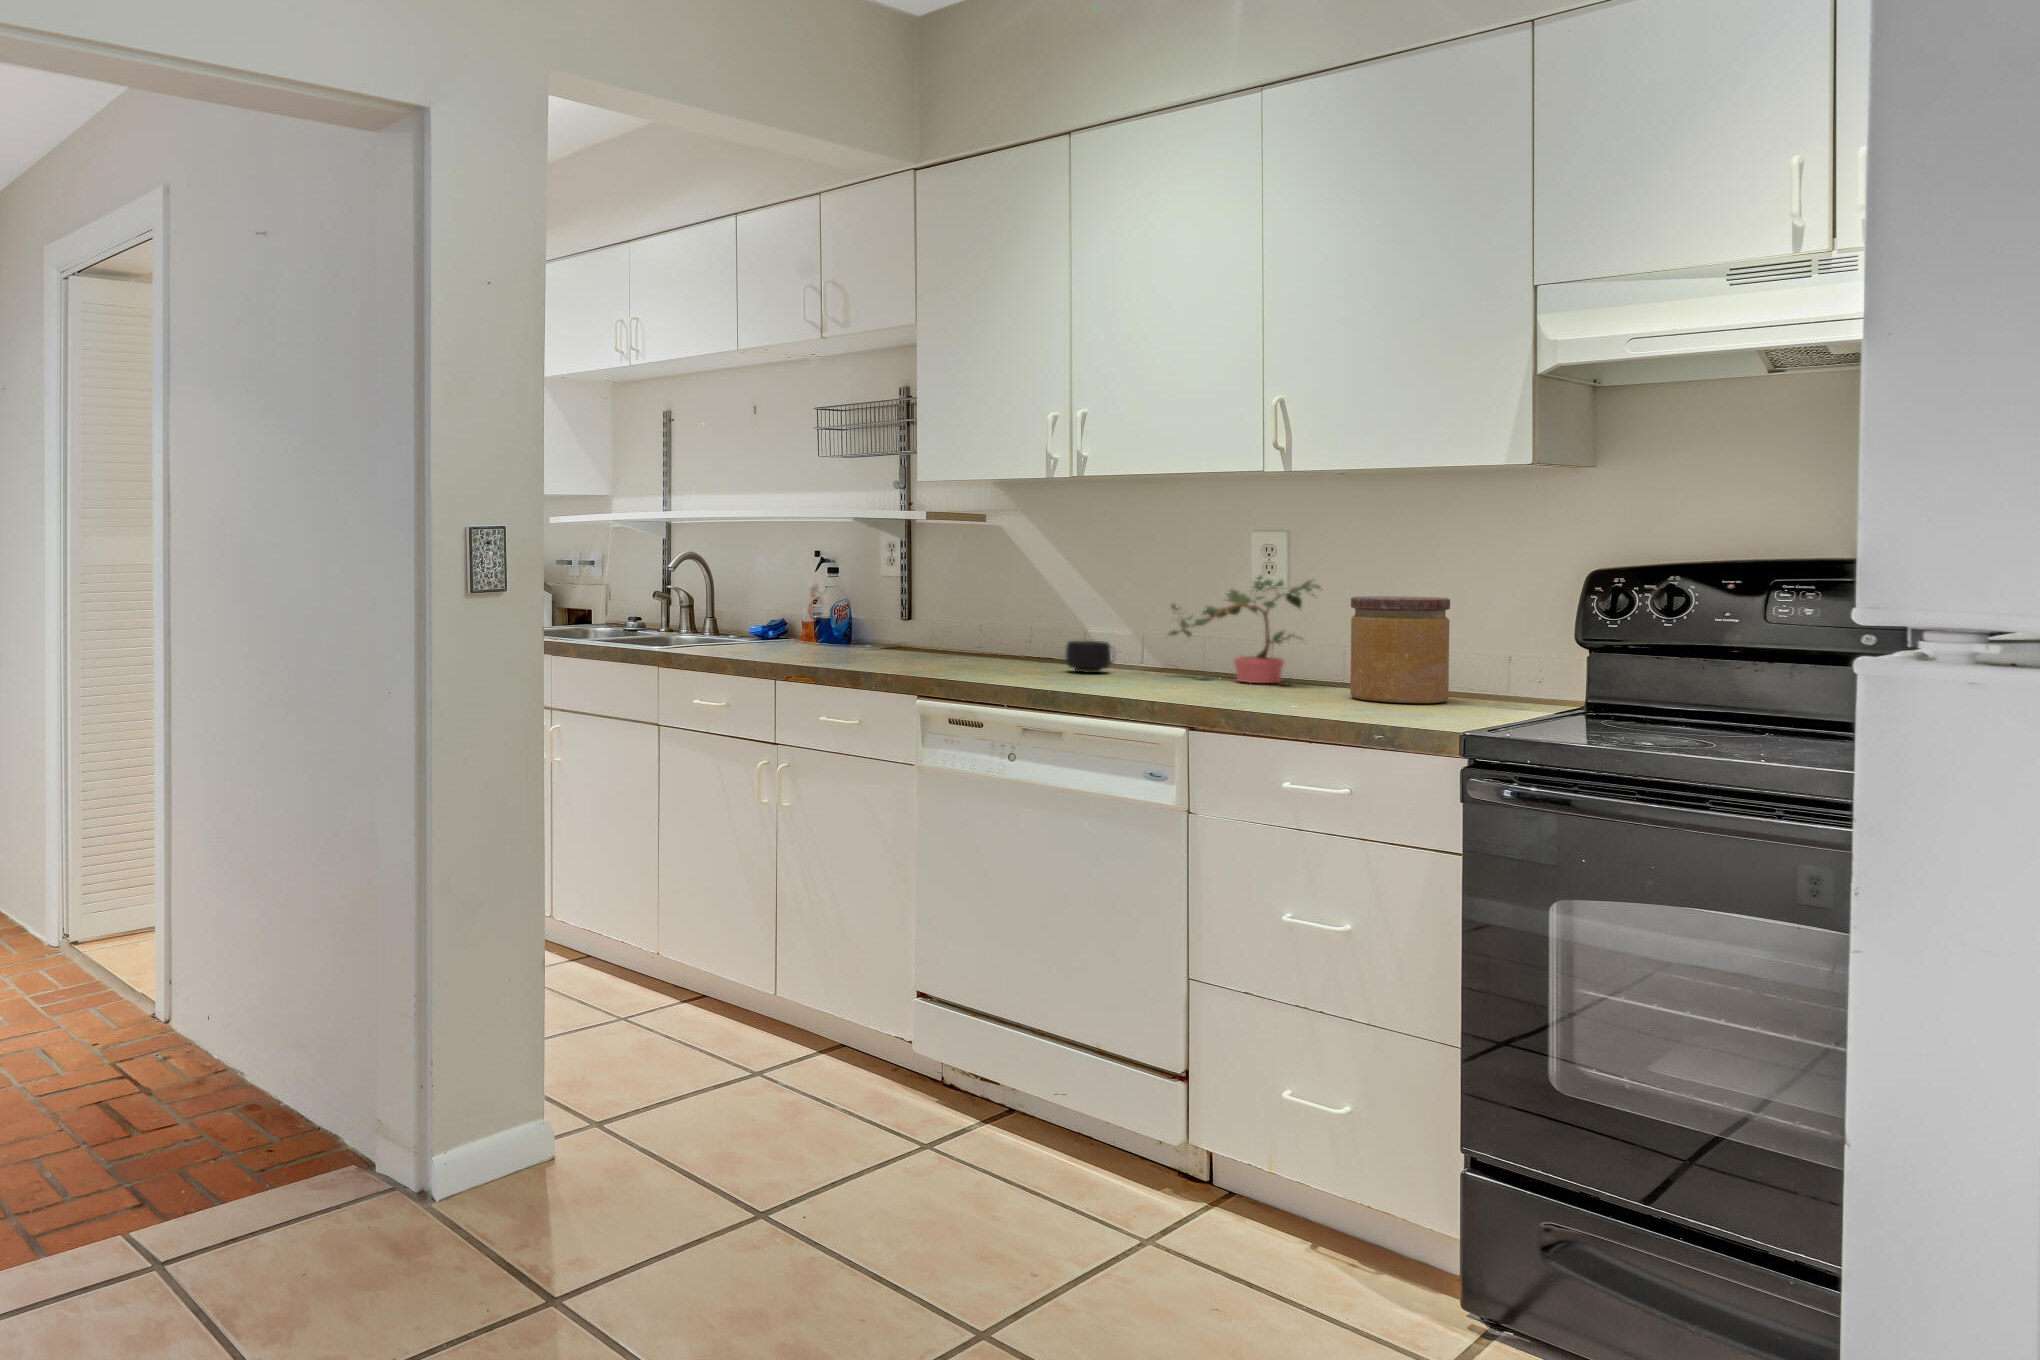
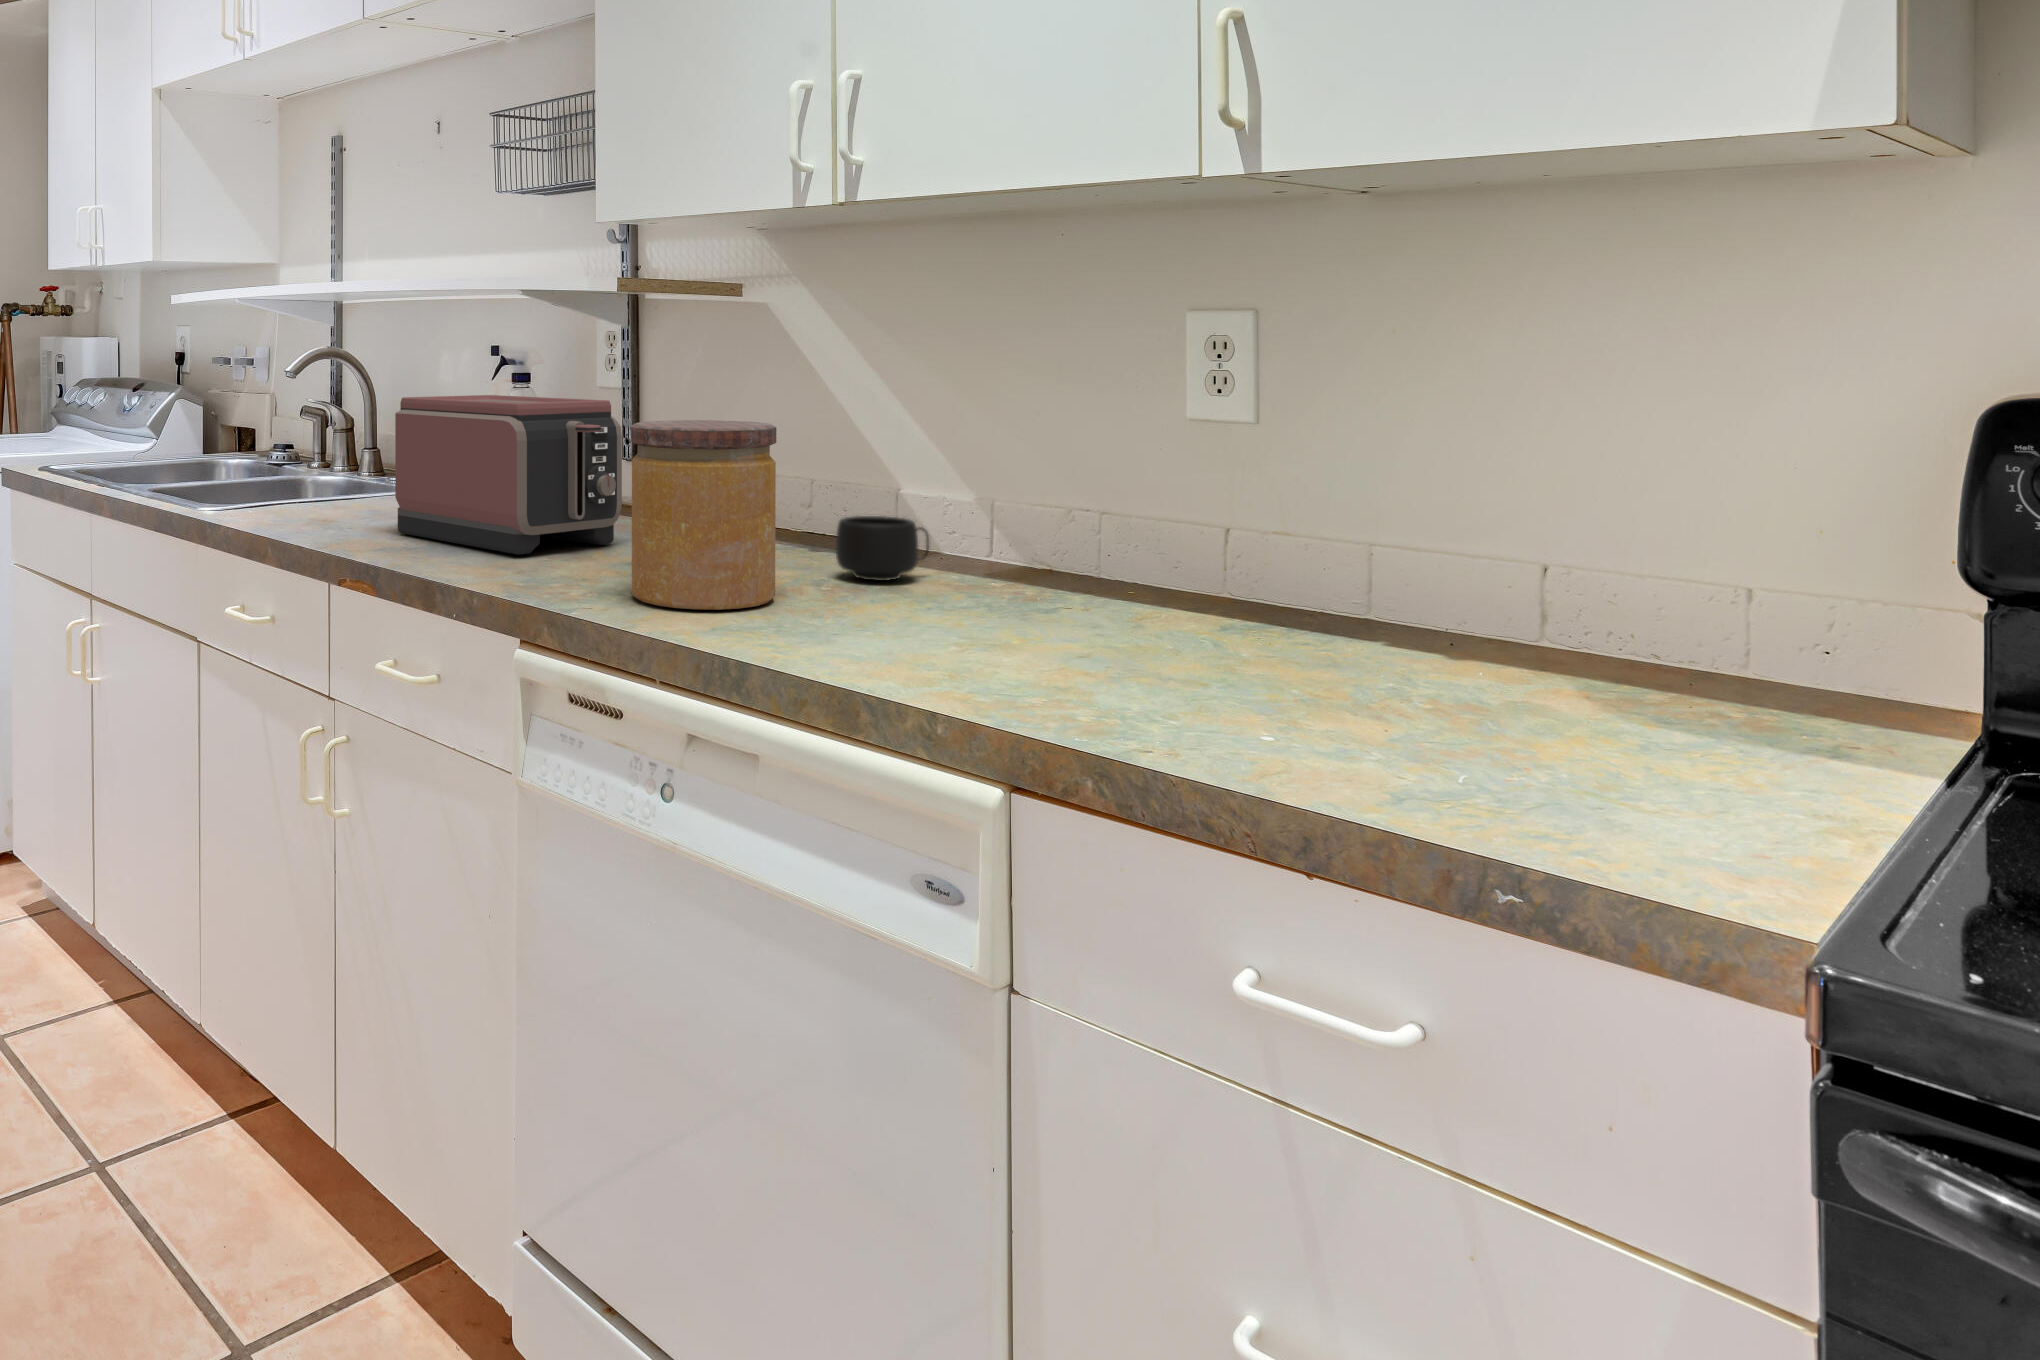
potted plant: present [1169,576,1320,684] -> none [1018,397,1328,628]
toaster: none [791,580,931,665] -> present [395,395,622,555]
jar: present [1350,596,1450,703] -> present [631,420,776,610]

